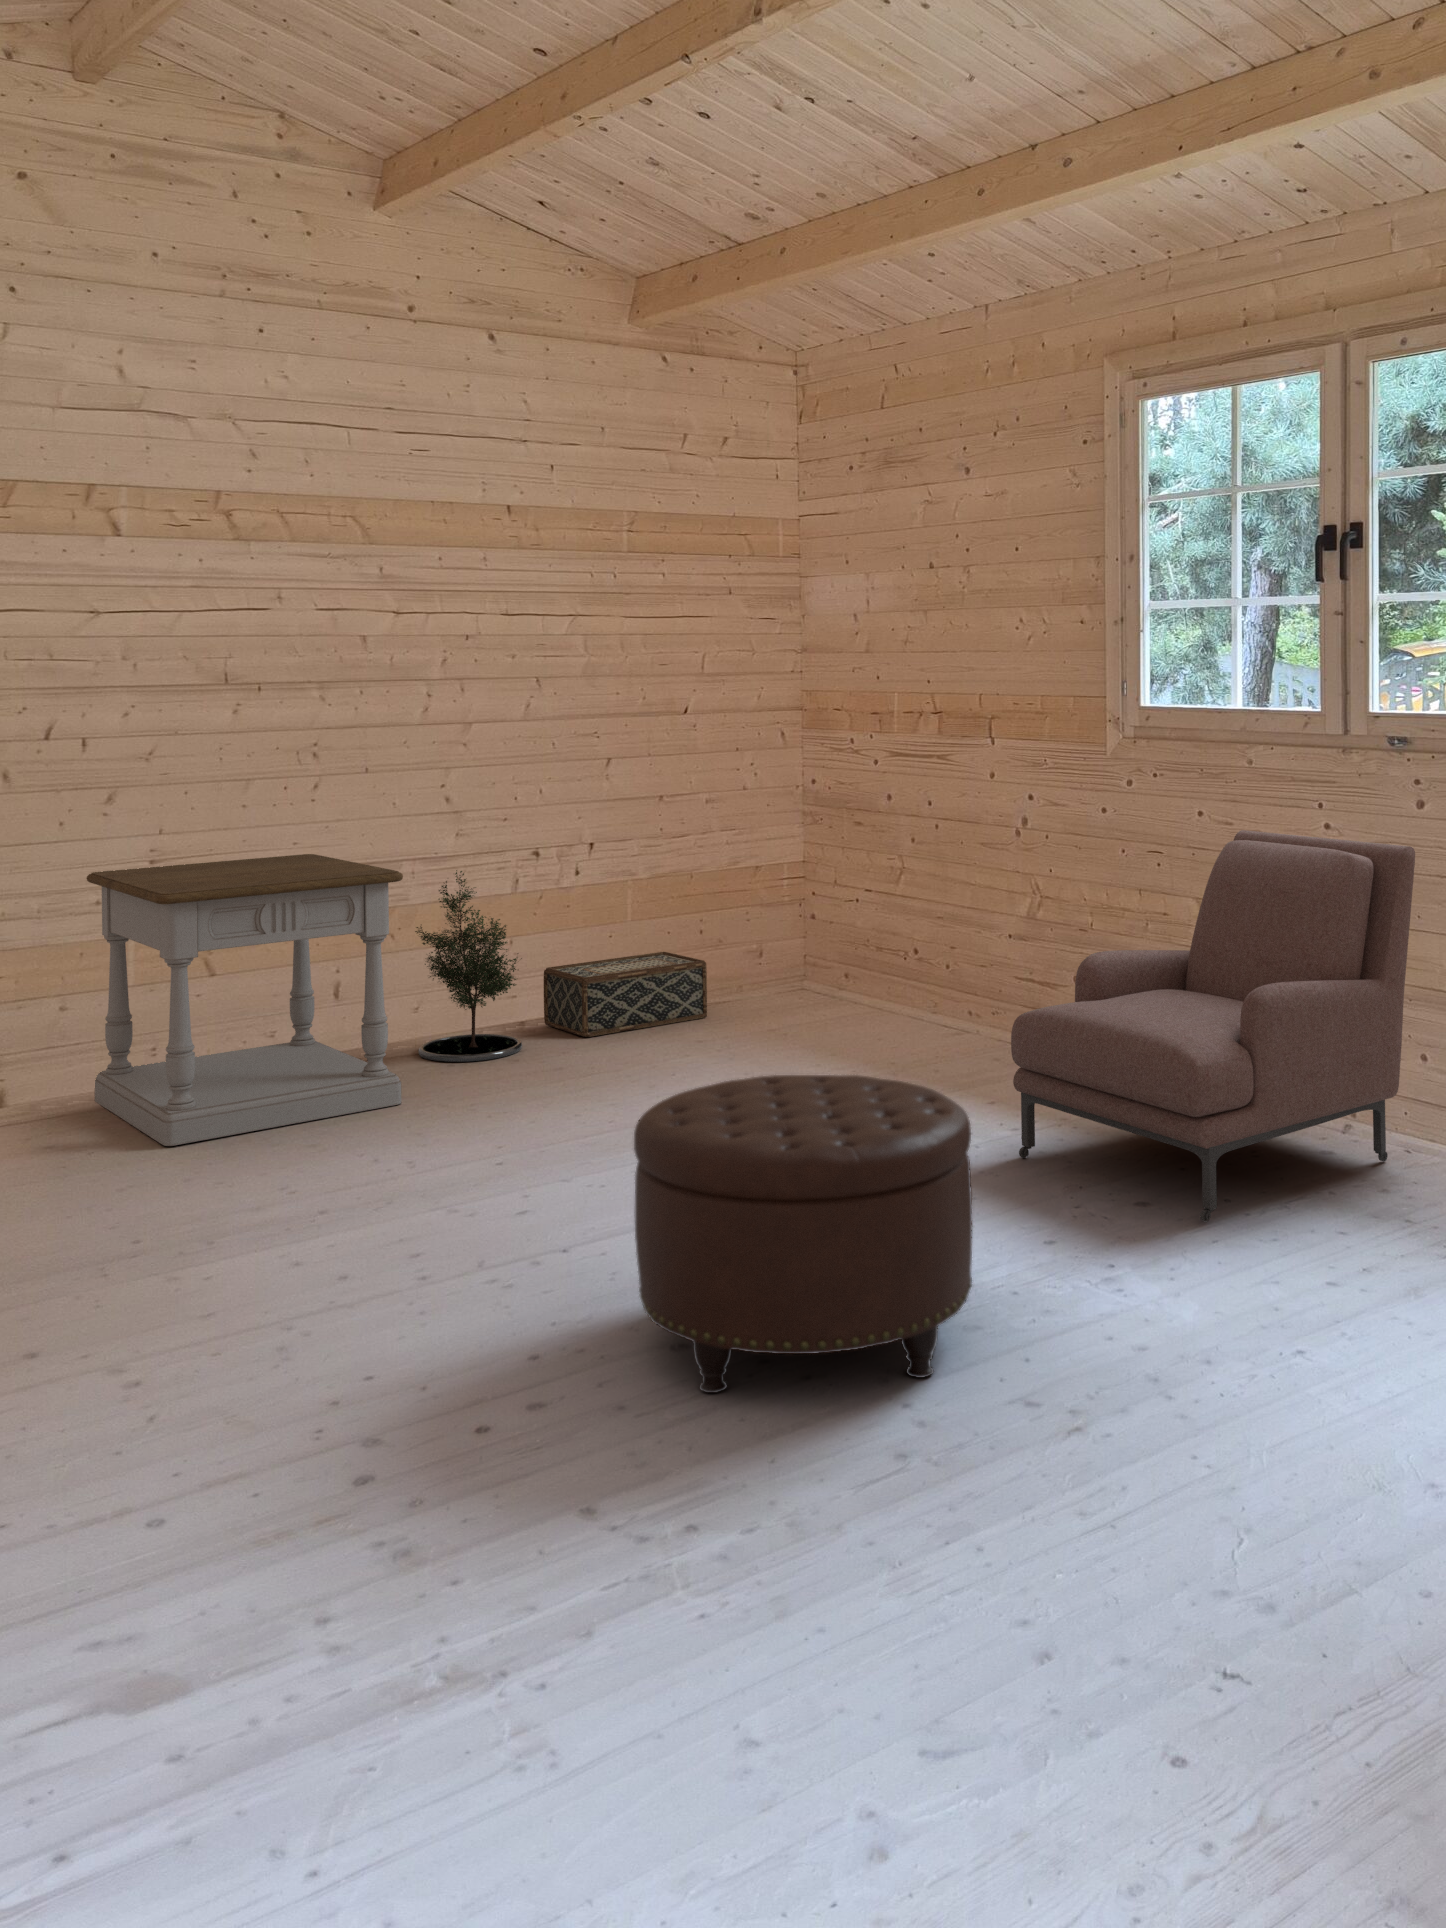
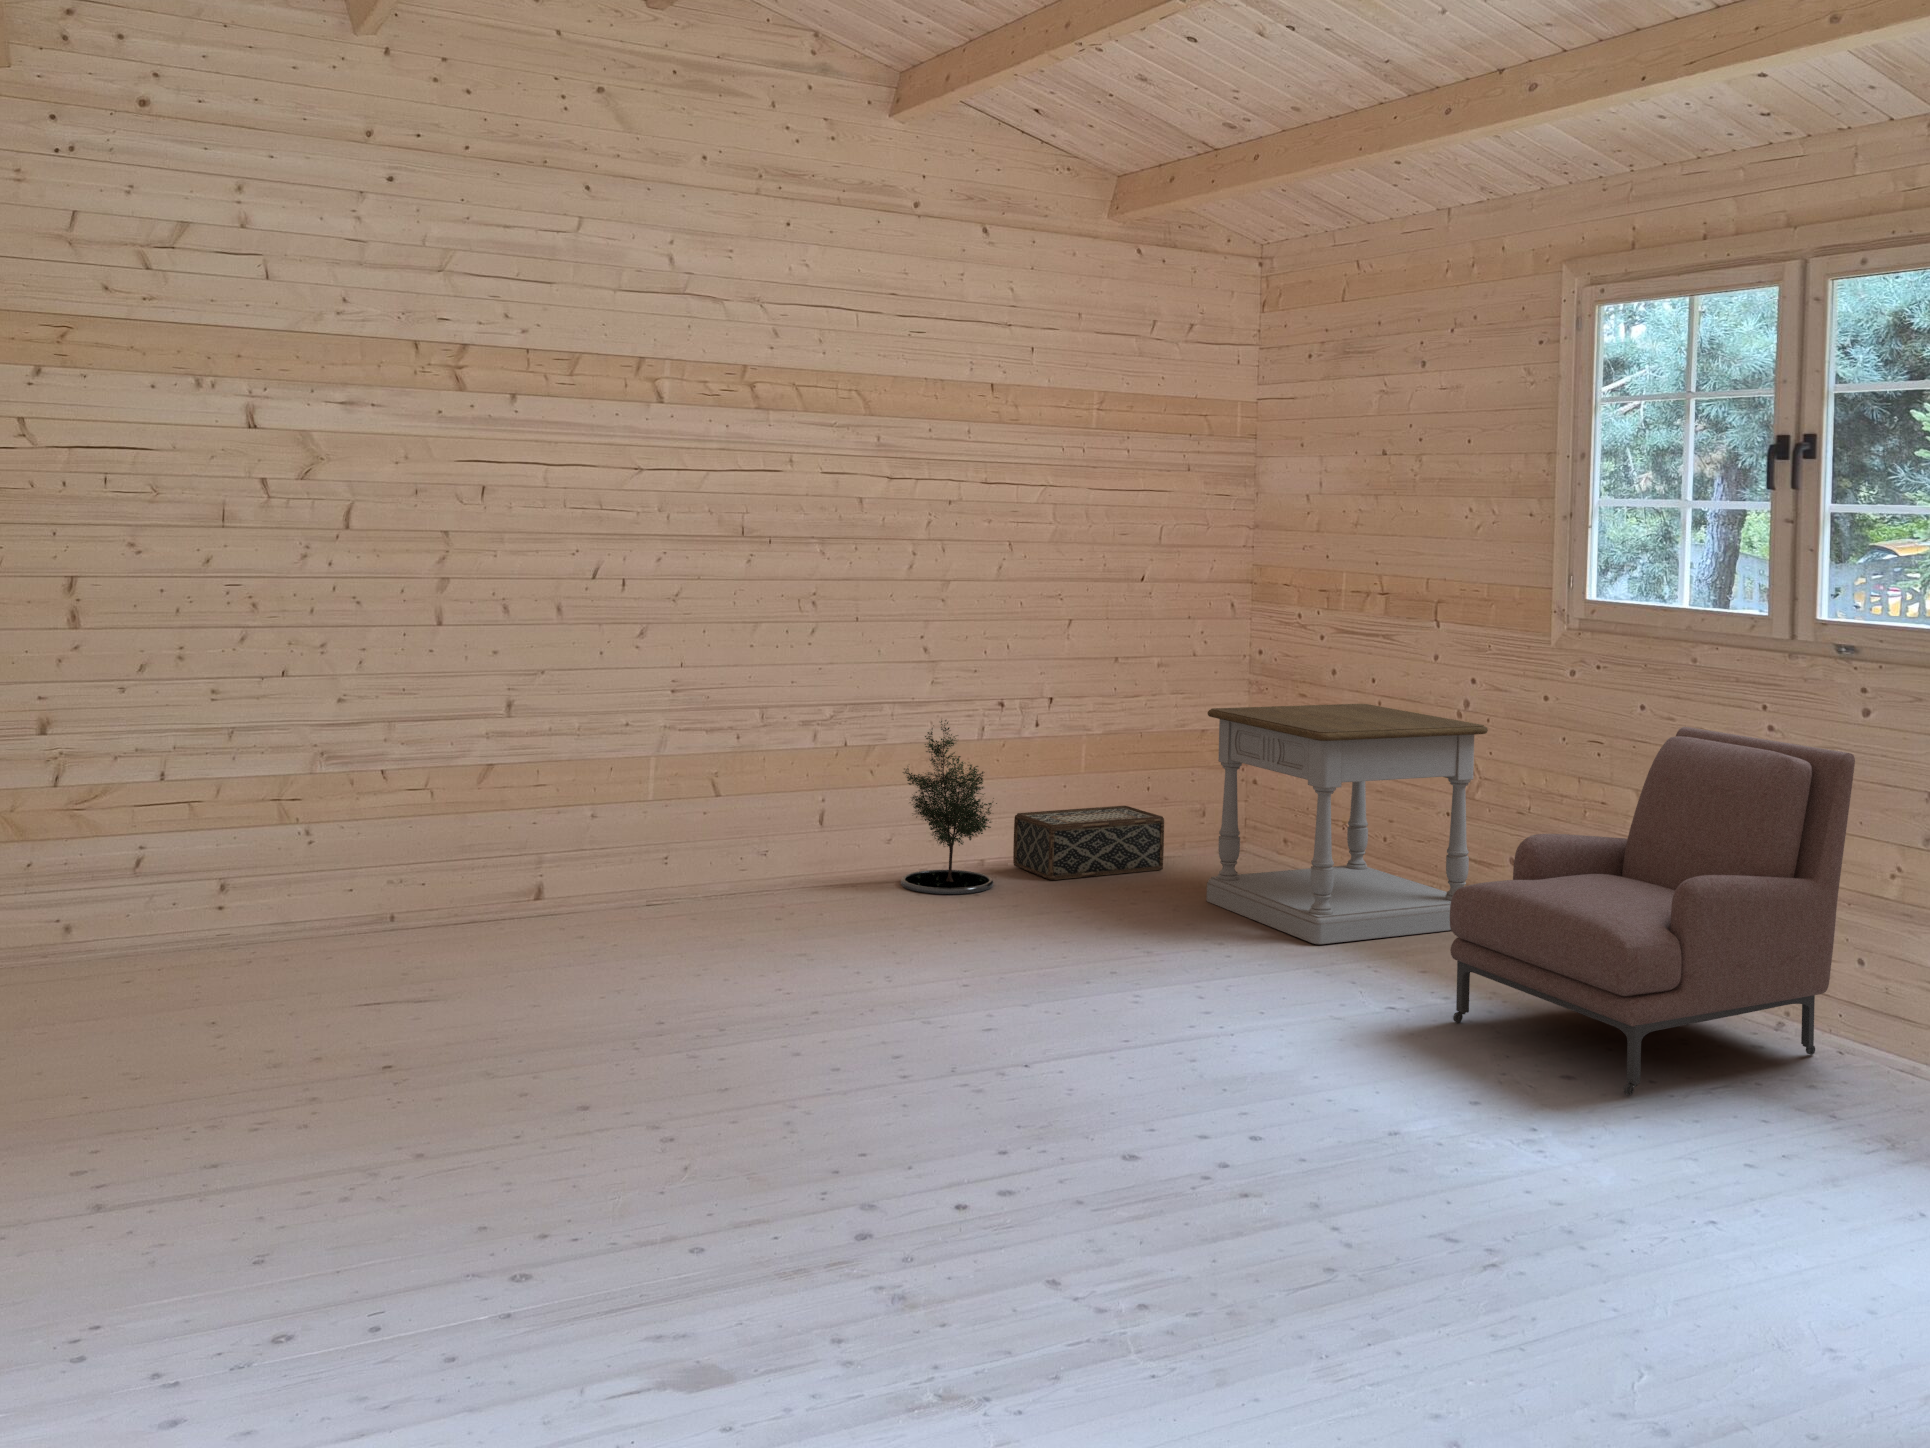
side table: present [87,854,403,1146] -> present [1207,704,1488,944]
ottoman: present [634,1075,972,1393] -> none [1103,926,1406,1207]

